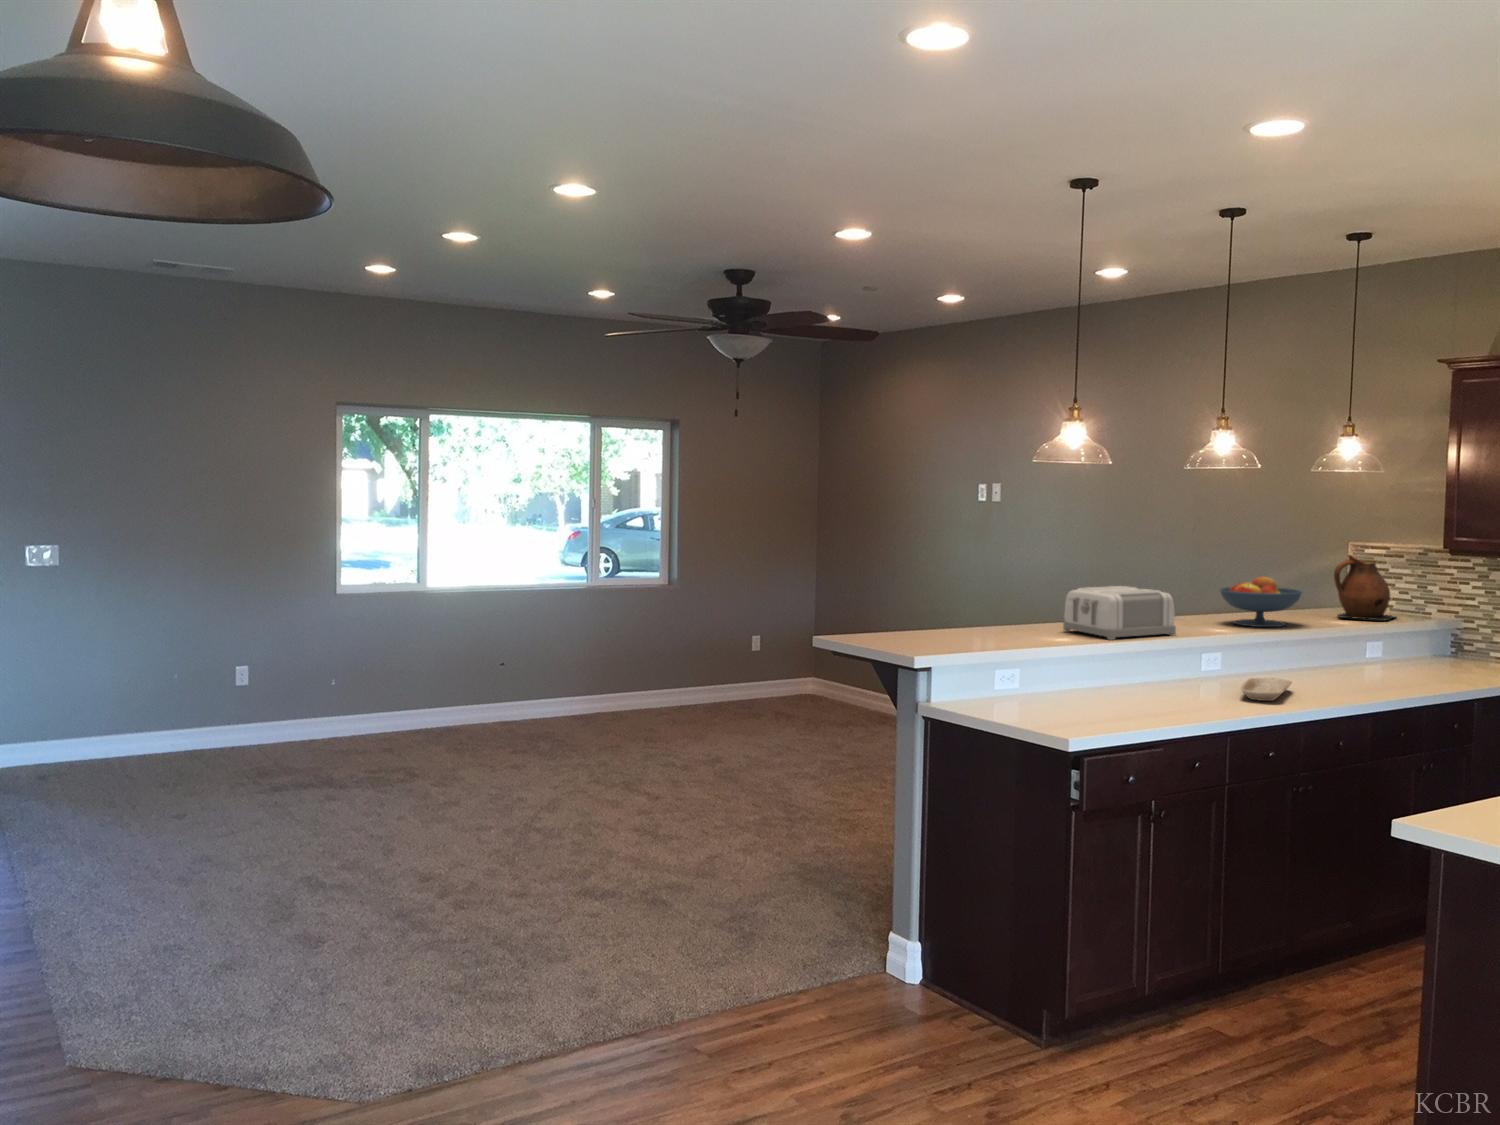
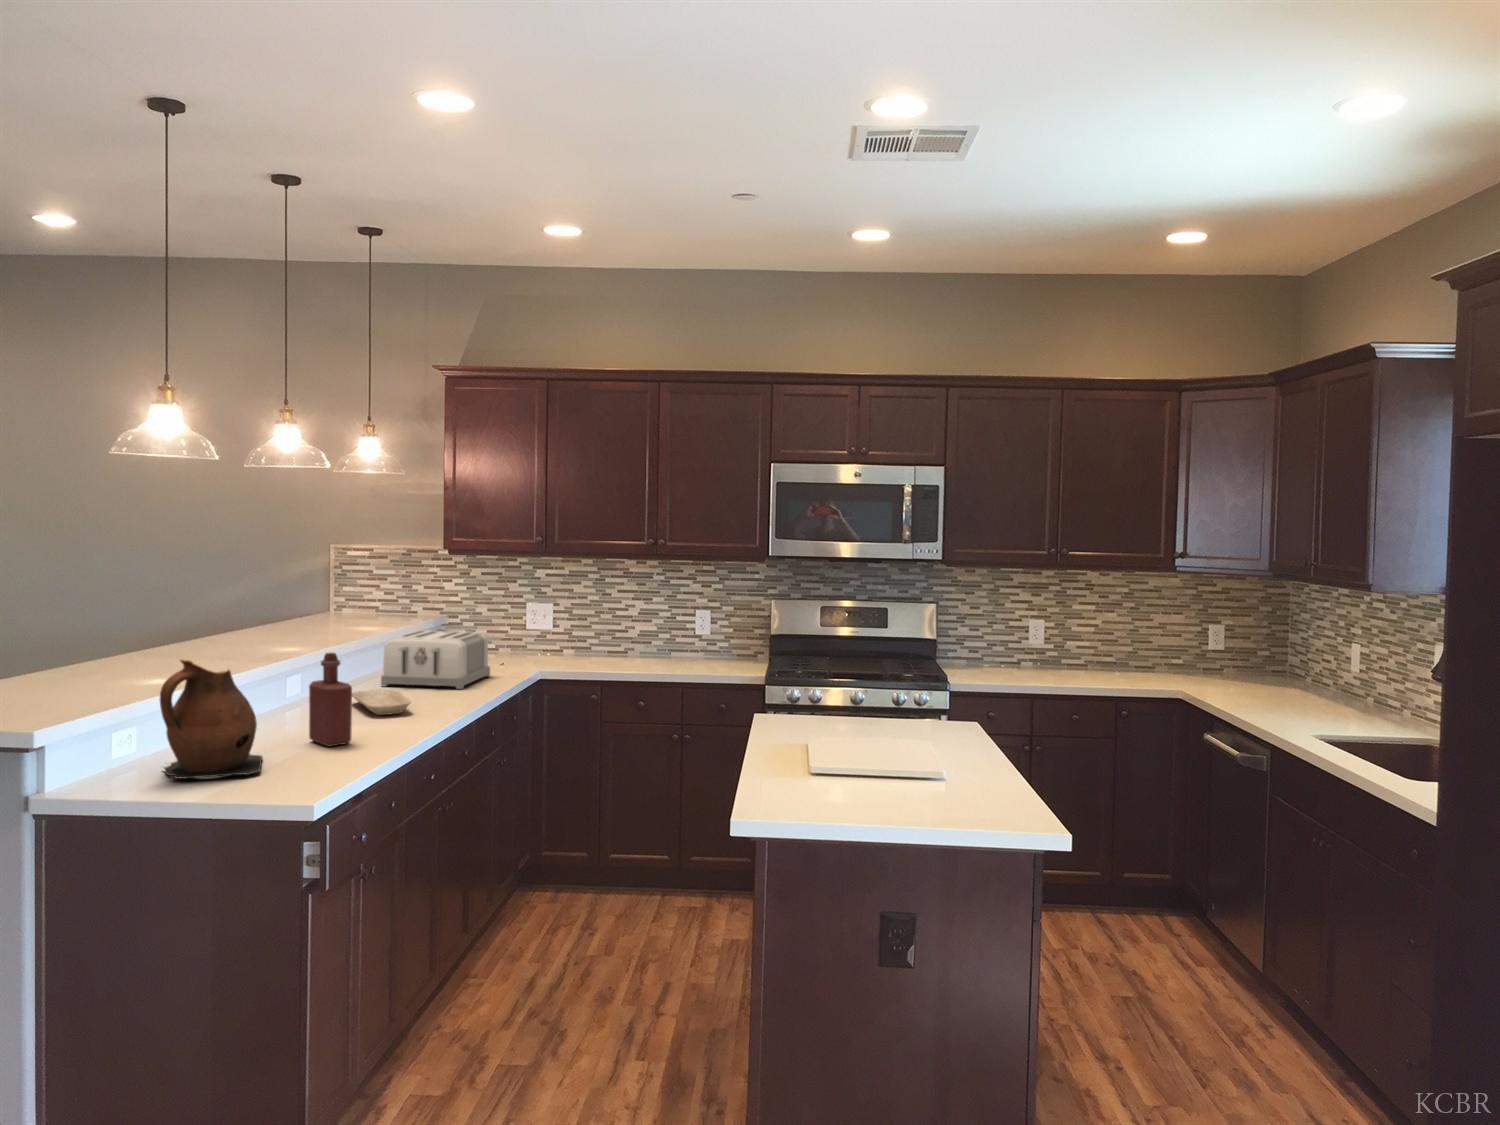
ceramic pitcher: present [1334,555,1396,621] -> present [160,659,263,779]
fruit bowl: present [1220,577,1302,627] -> none [254,581,346,638]
toaster: present [1063,586,1176,640] -> present [381,630,490,689]
bottle: none [1158,637,1184,714] -> present [309,653,352,746]

